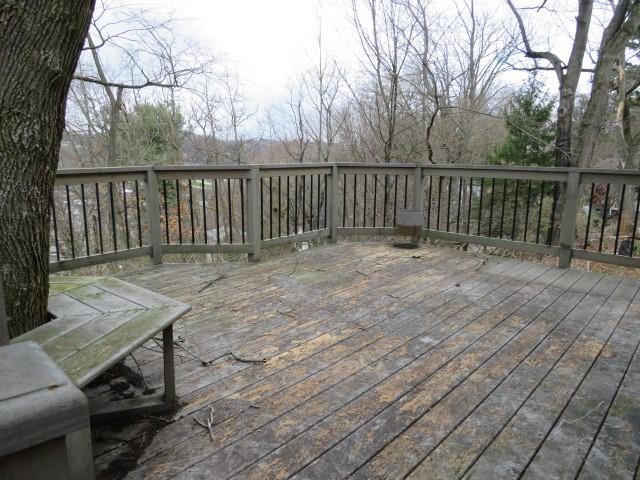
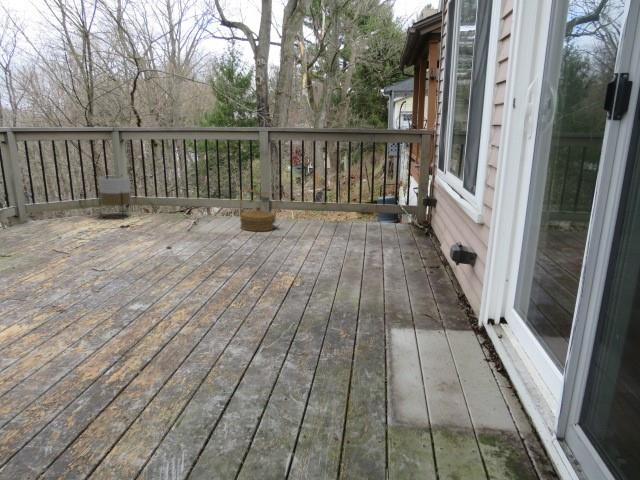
woven basket: none [532,230,581,278] -> present [239,189,277,231]

